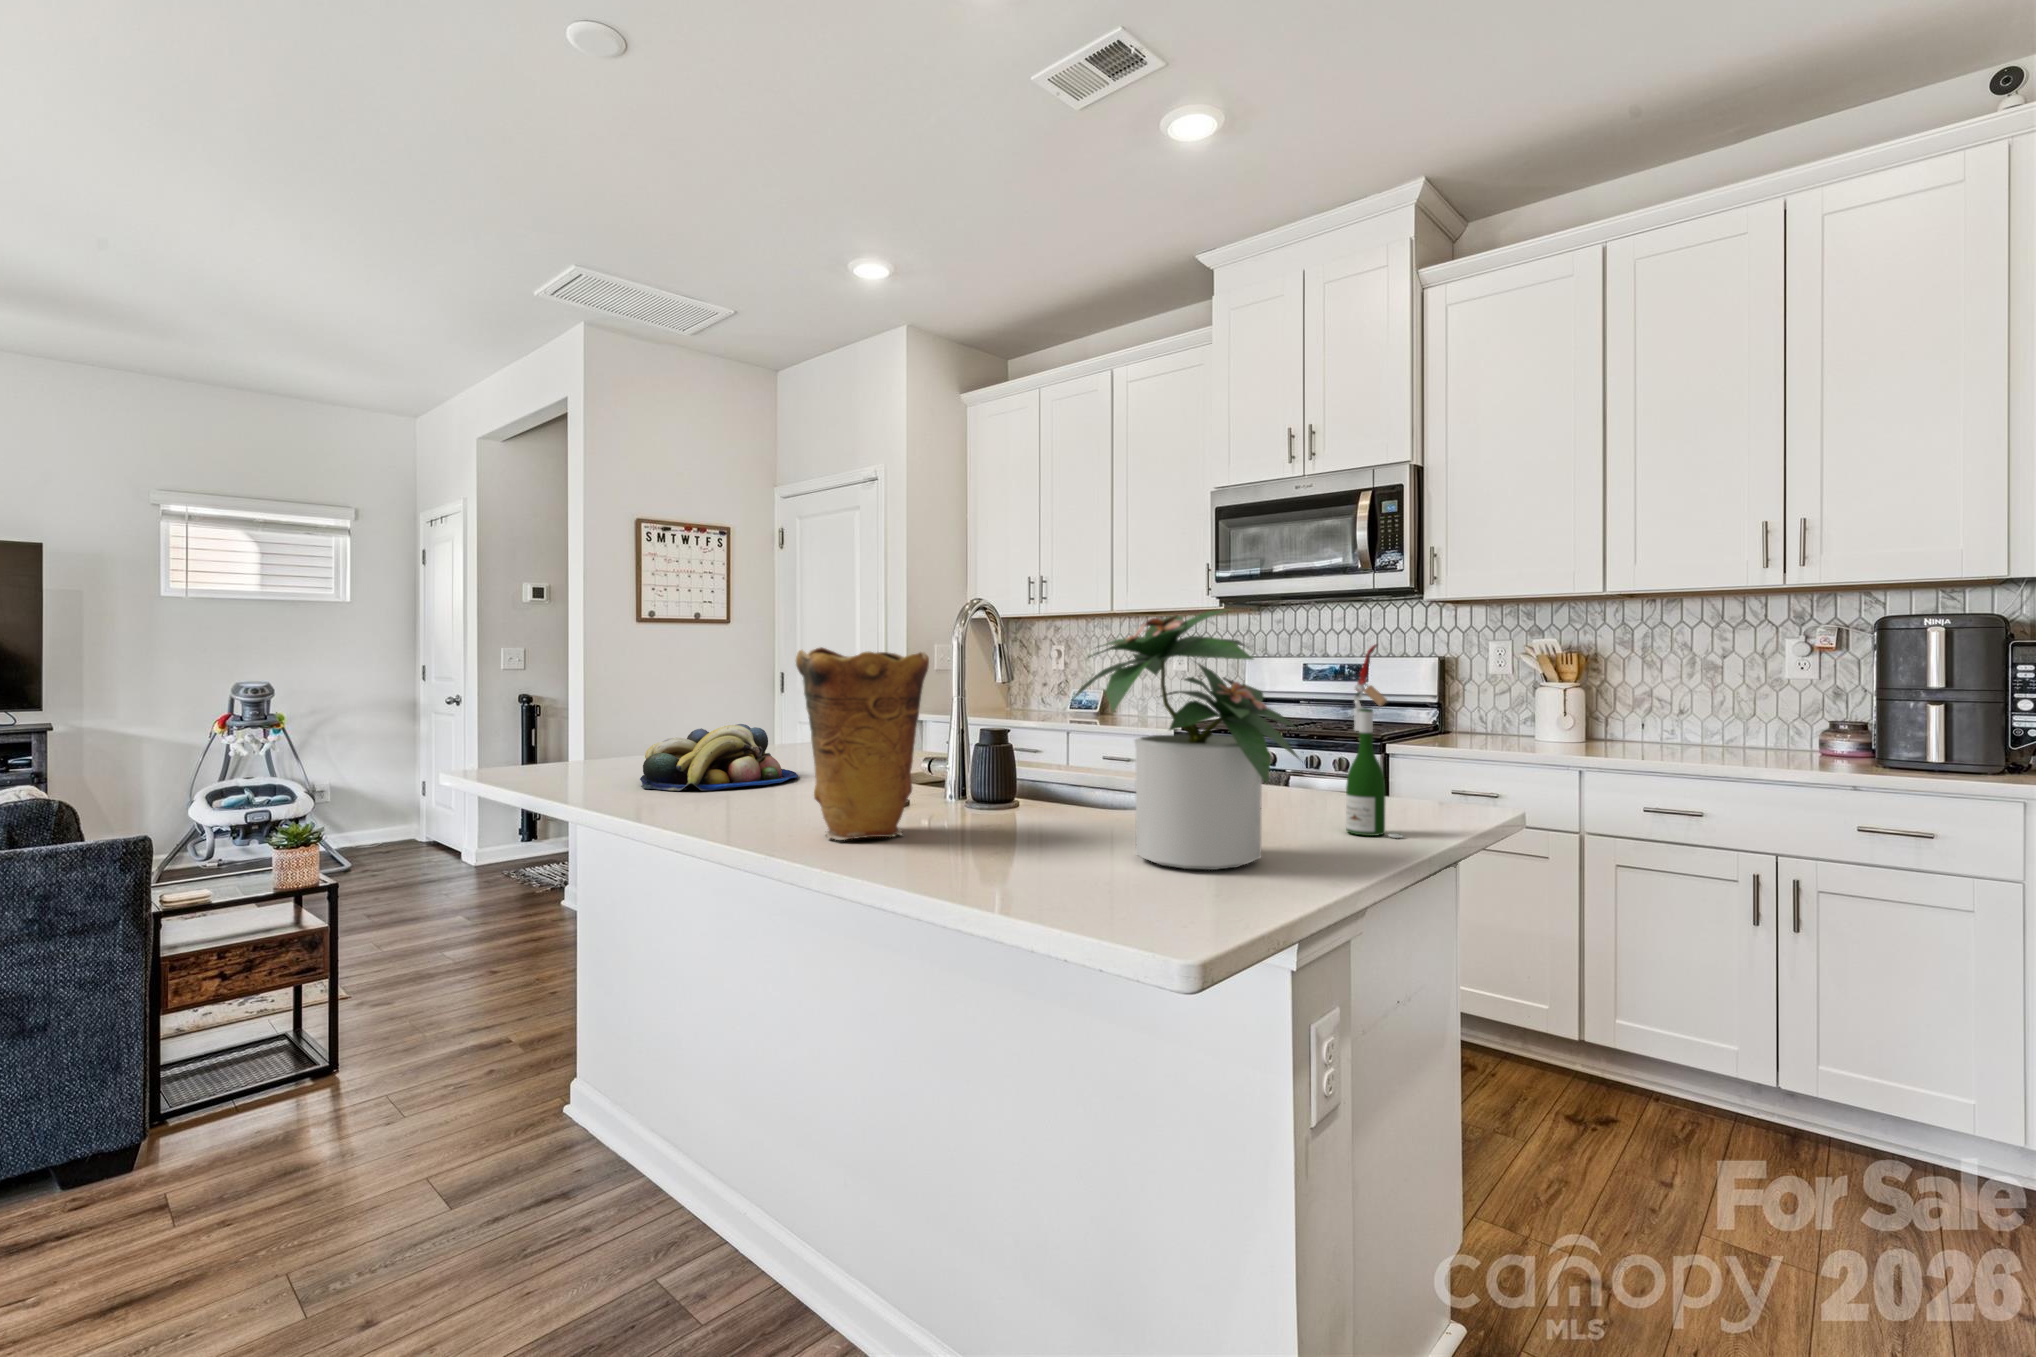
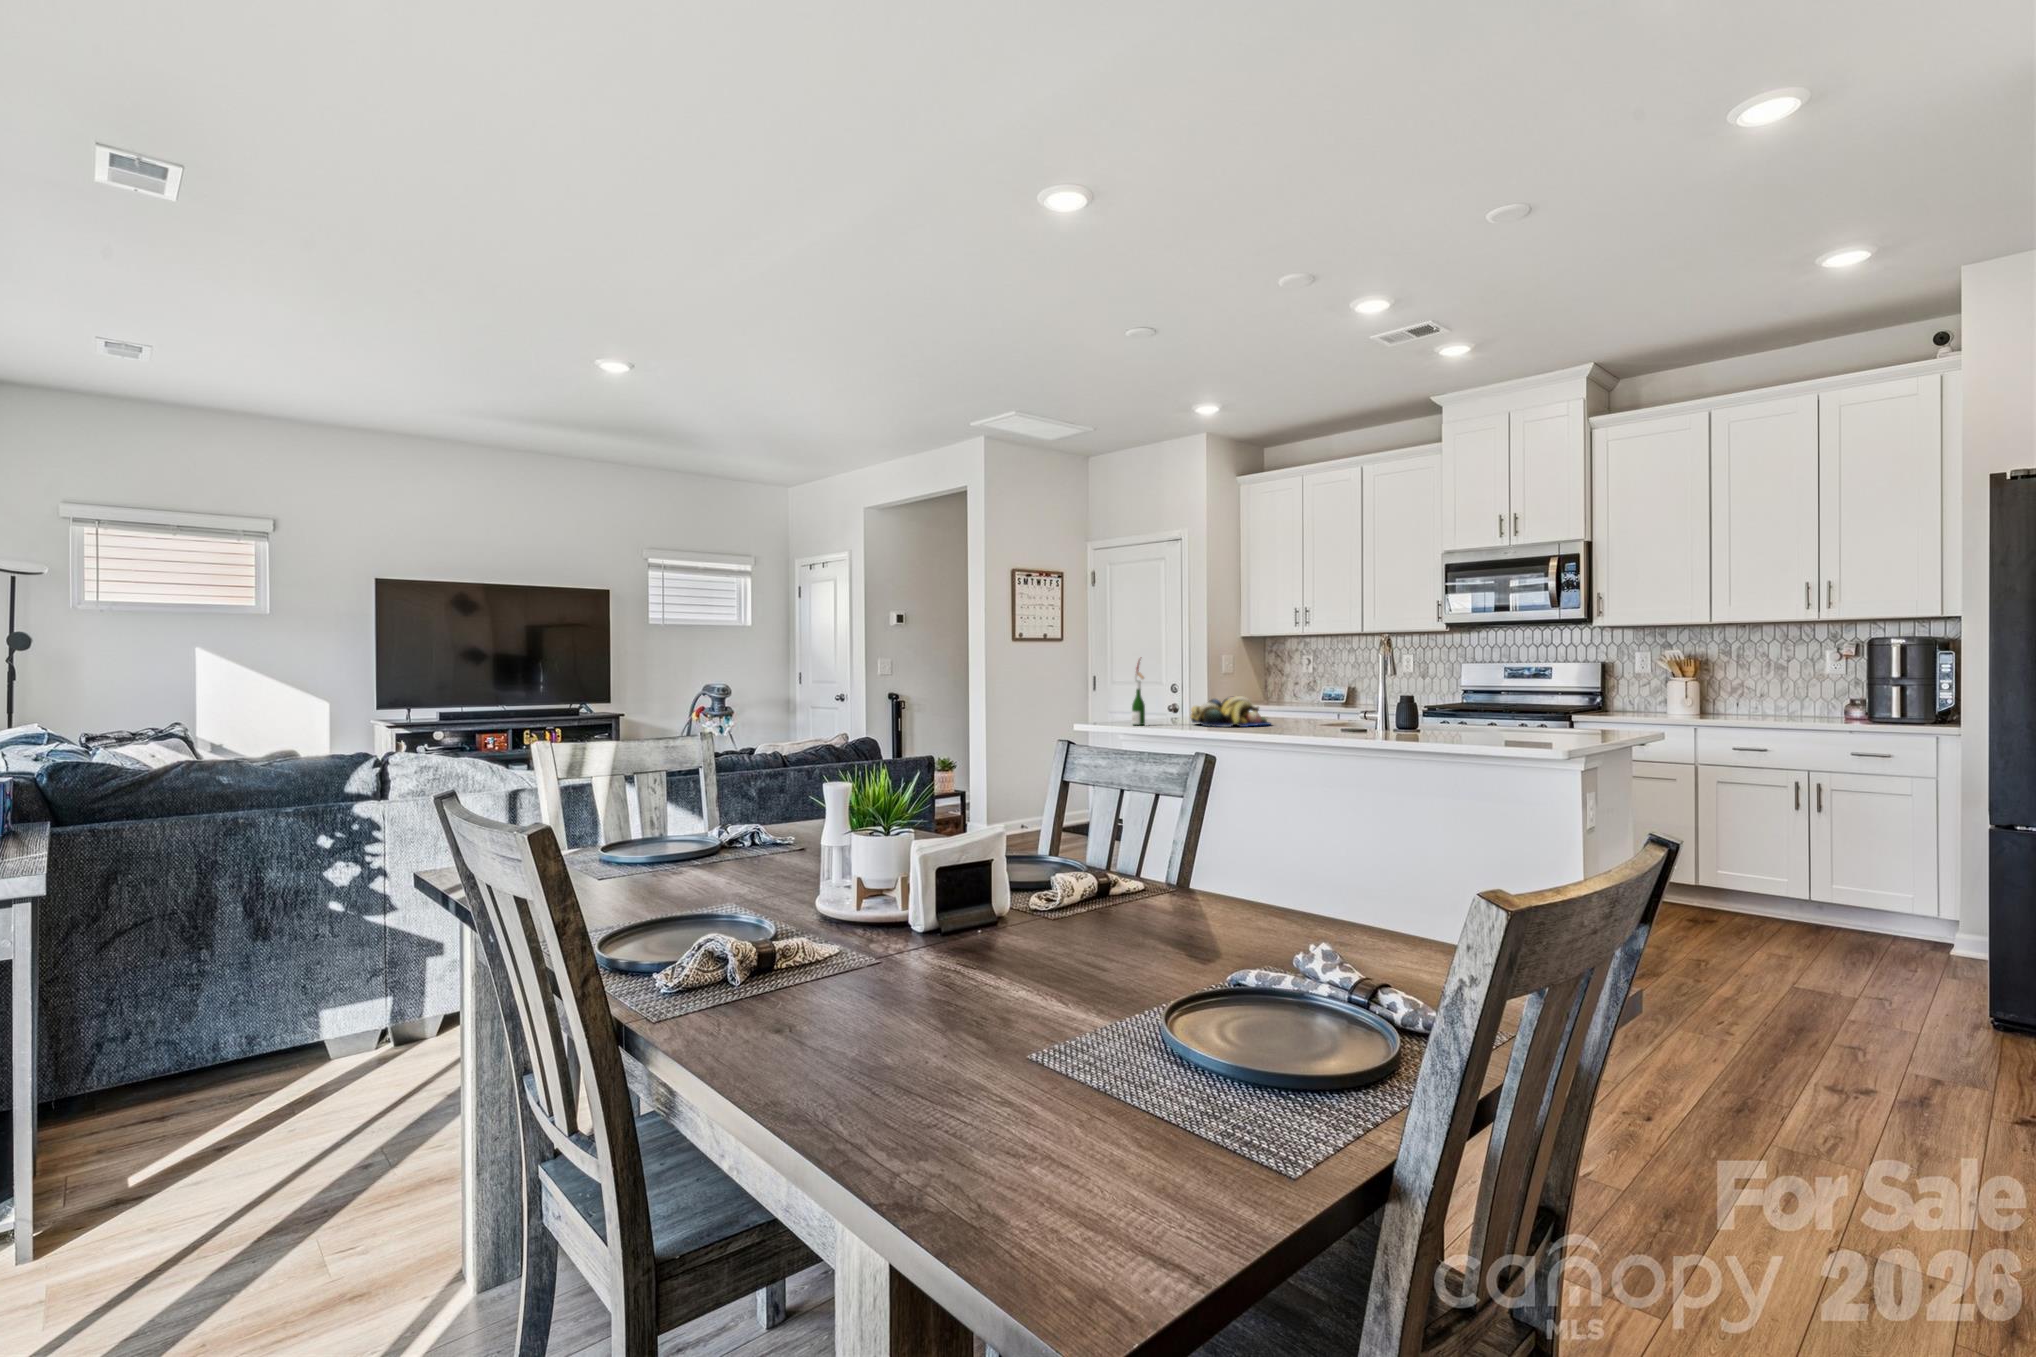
potted plant: present [1073,610,1299,870] -> none [1479,639,1583,740]
wine bottle: present [1346,644,1402,838] -> present [1132,660,1146,725]
vase: present [796,647,929,840] -> none [1348,655,1406,735]

